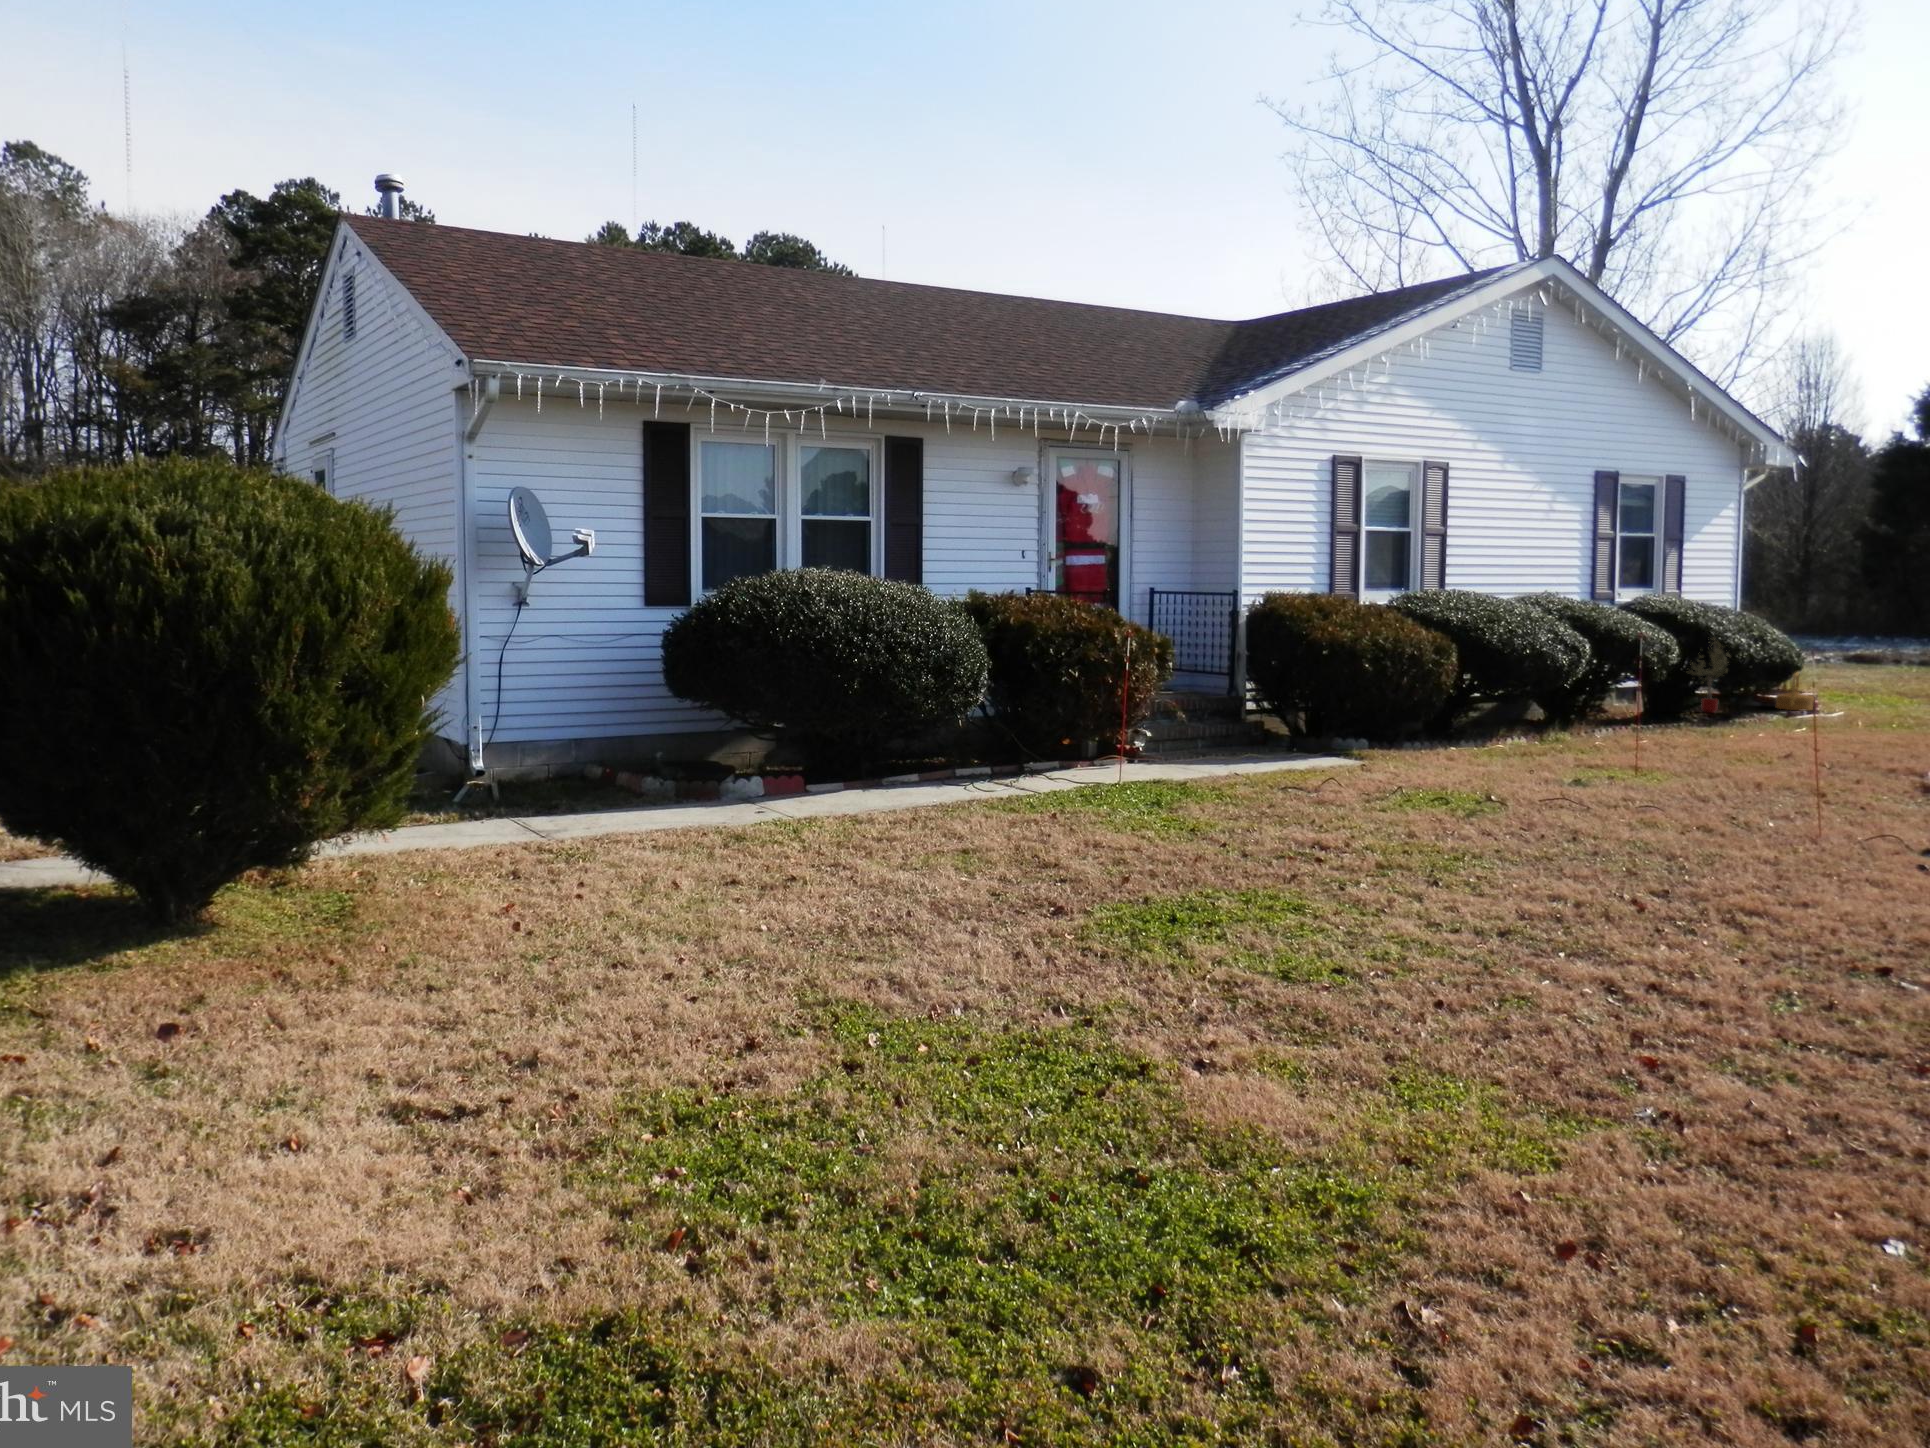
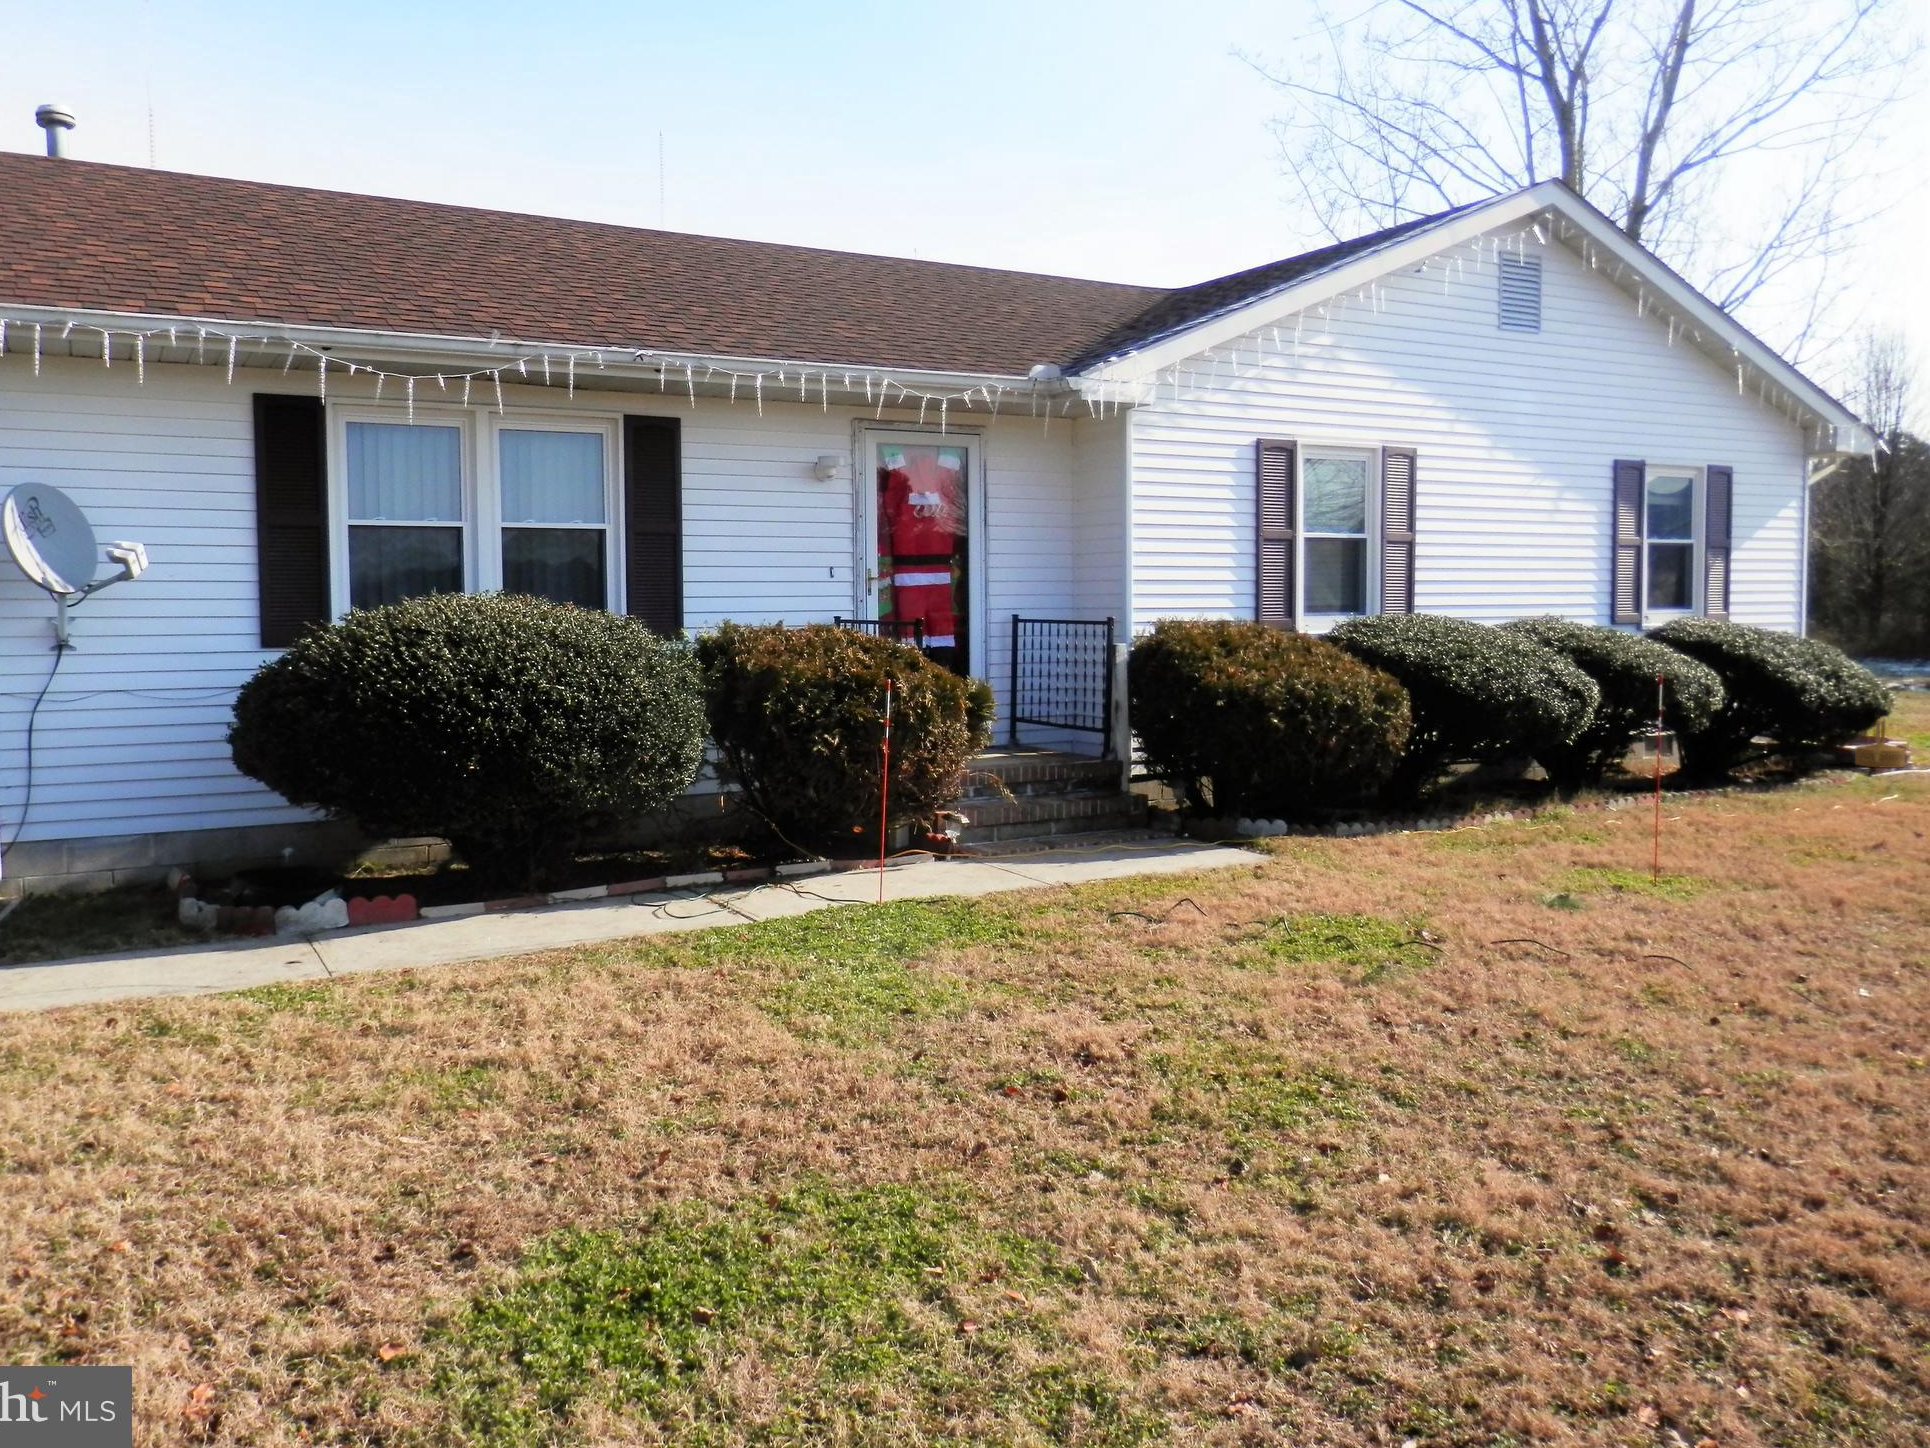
potted tree: present [1688,638,1730,713] -> none [1733,672,1796,773]

